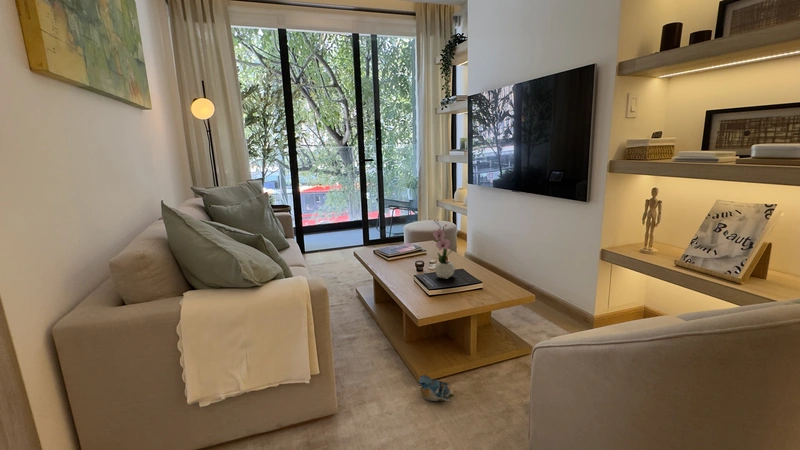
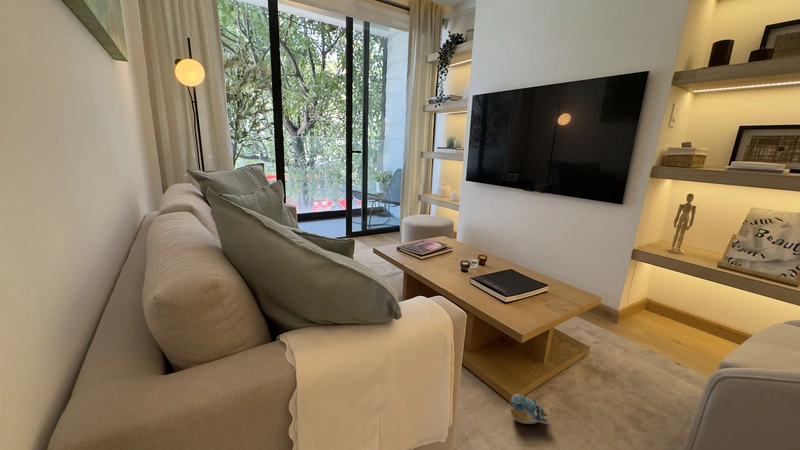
flower arrangement: present [433,220,455,279] -> none [487,213,513,278]

